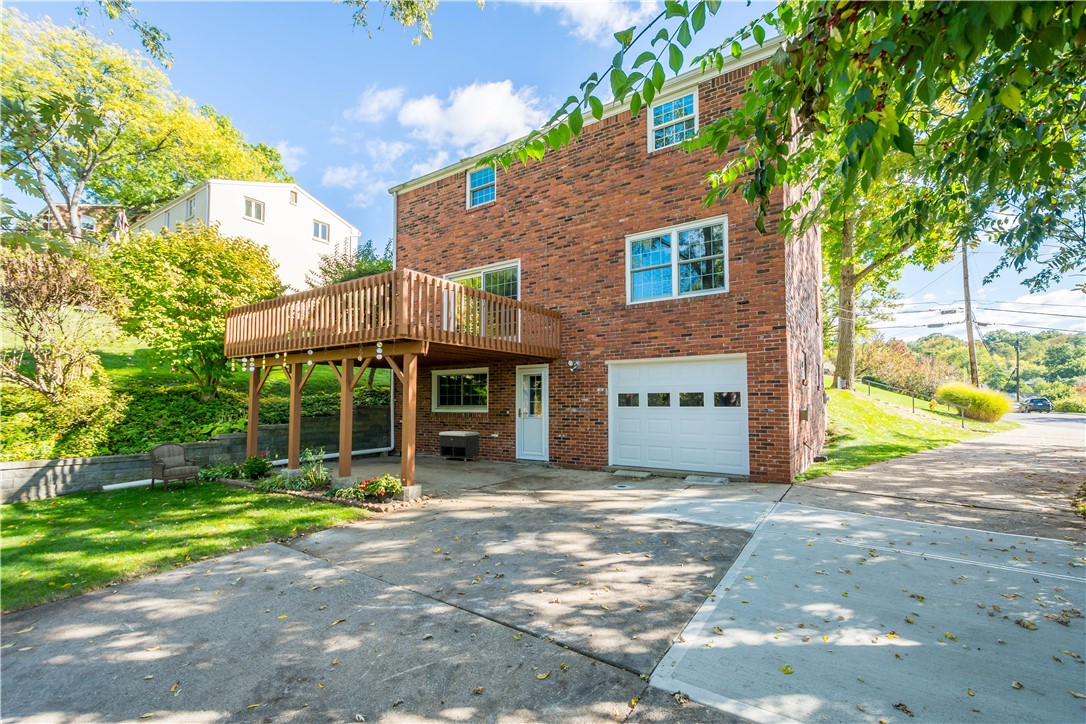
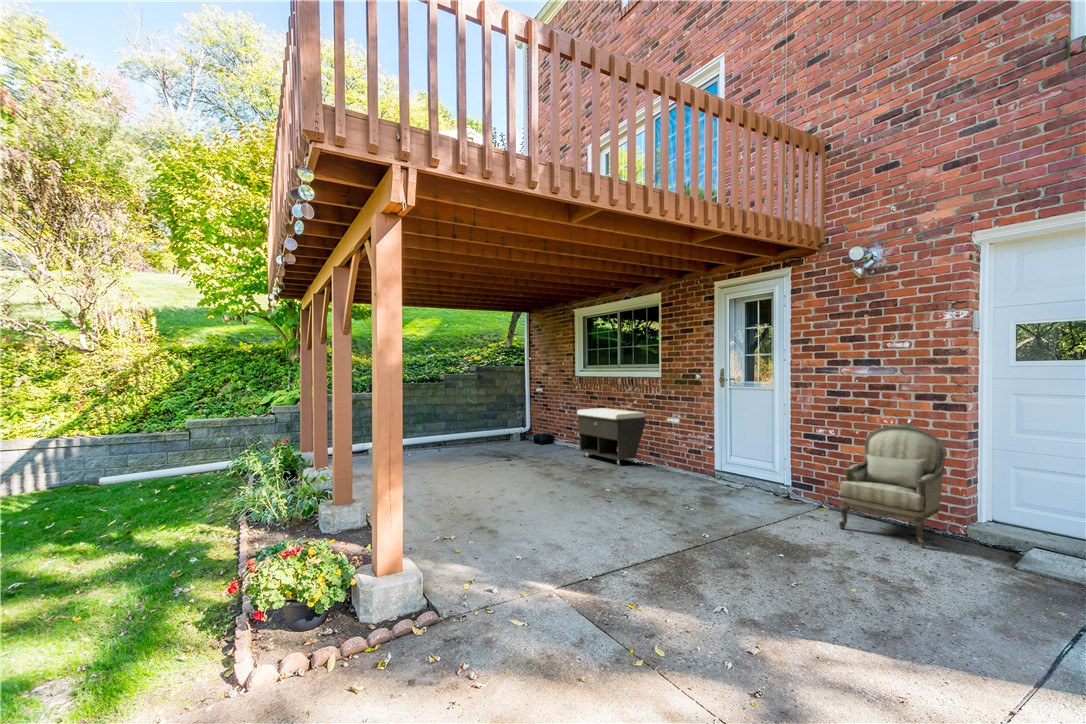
armchair: present [150,442,200,491] -> present [839,423,946,547]

